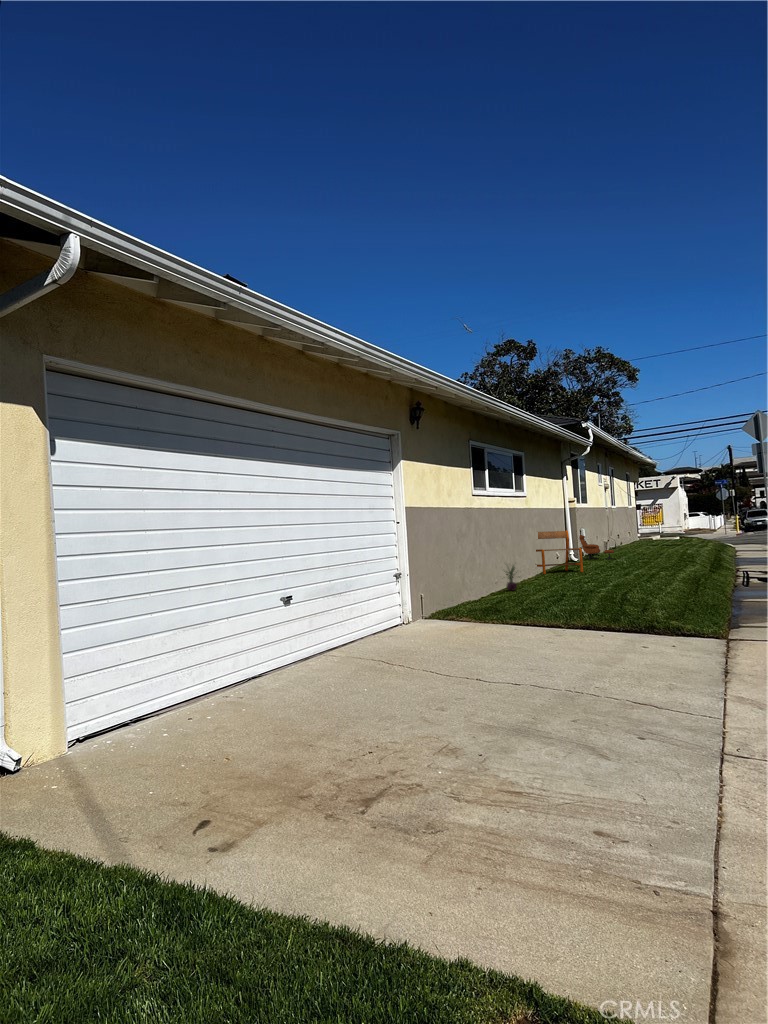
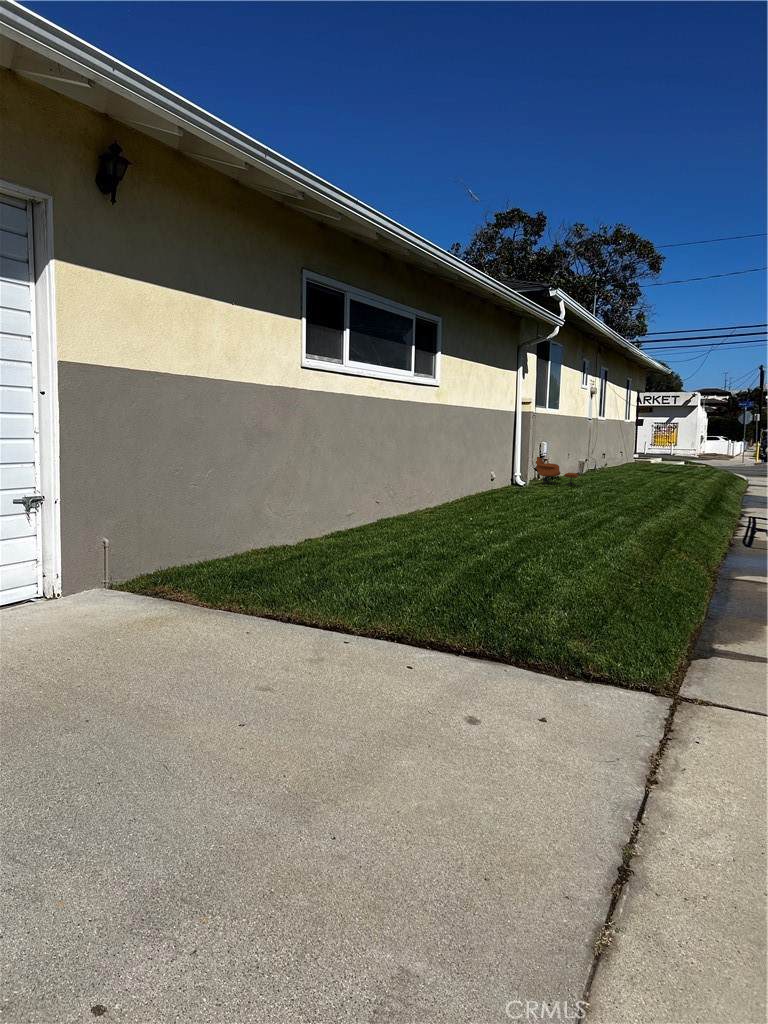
bench: present [536,531,583,574] -> none [441,438,515,503]
decorative plant: present [506,566,517,591] -> none [336,482,388,529]

